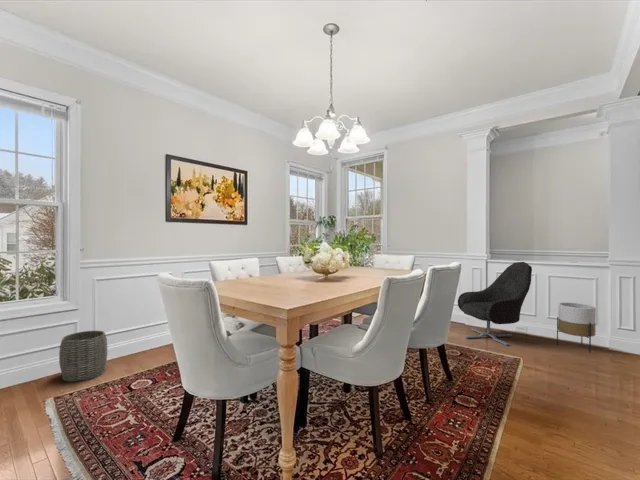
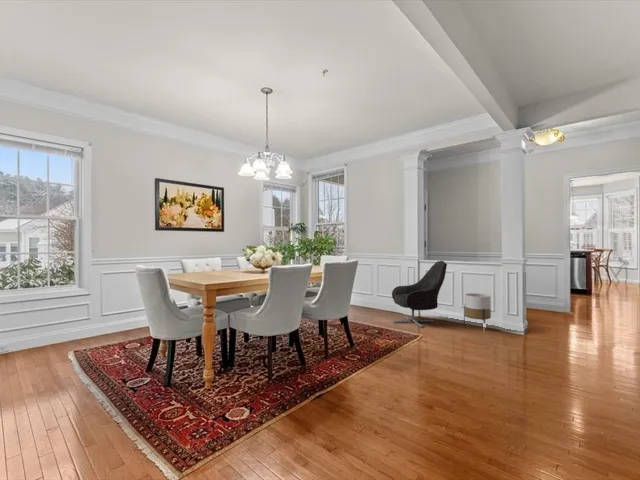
woven basket: present [59,331,107,382] -> none [76,310,110,345]

